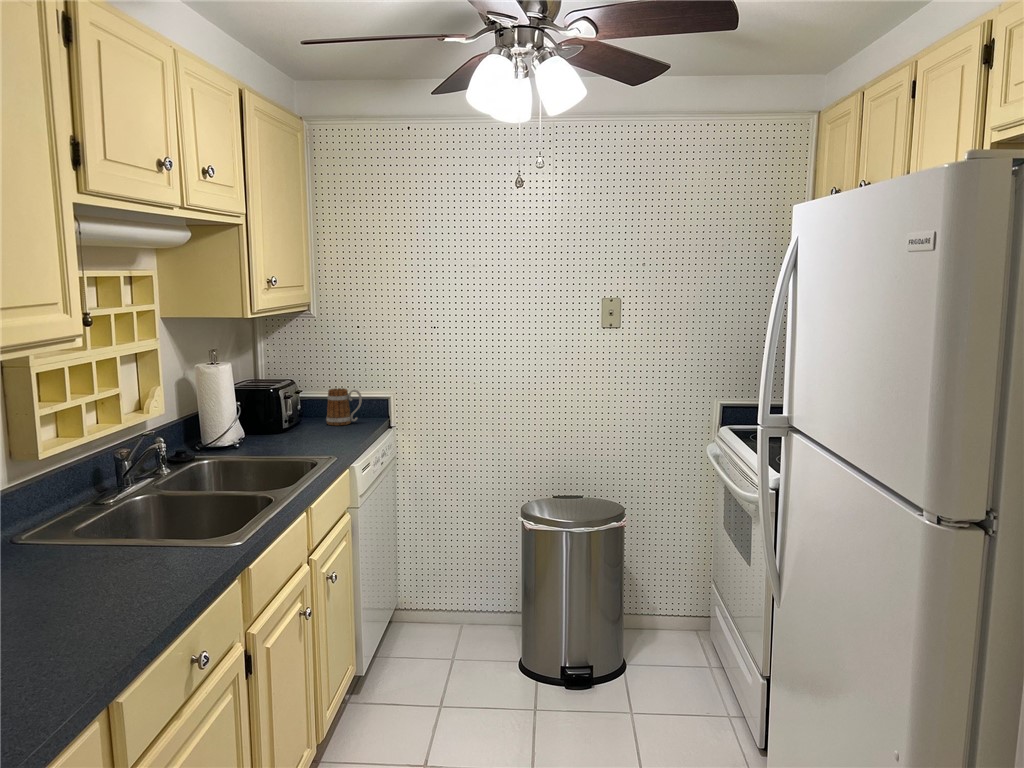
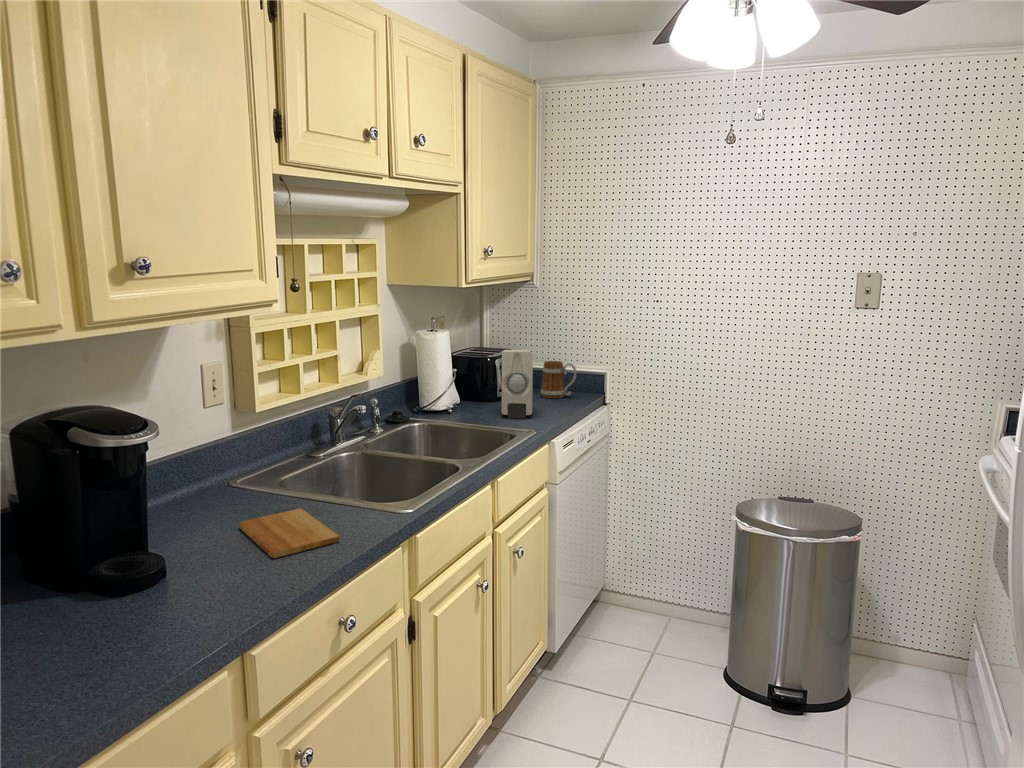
soap dispenser: none [290,379,327,447] -> present [502,350,533,418]
cutting board: none [53,554,179,605] -> present [239,508,339,558]

